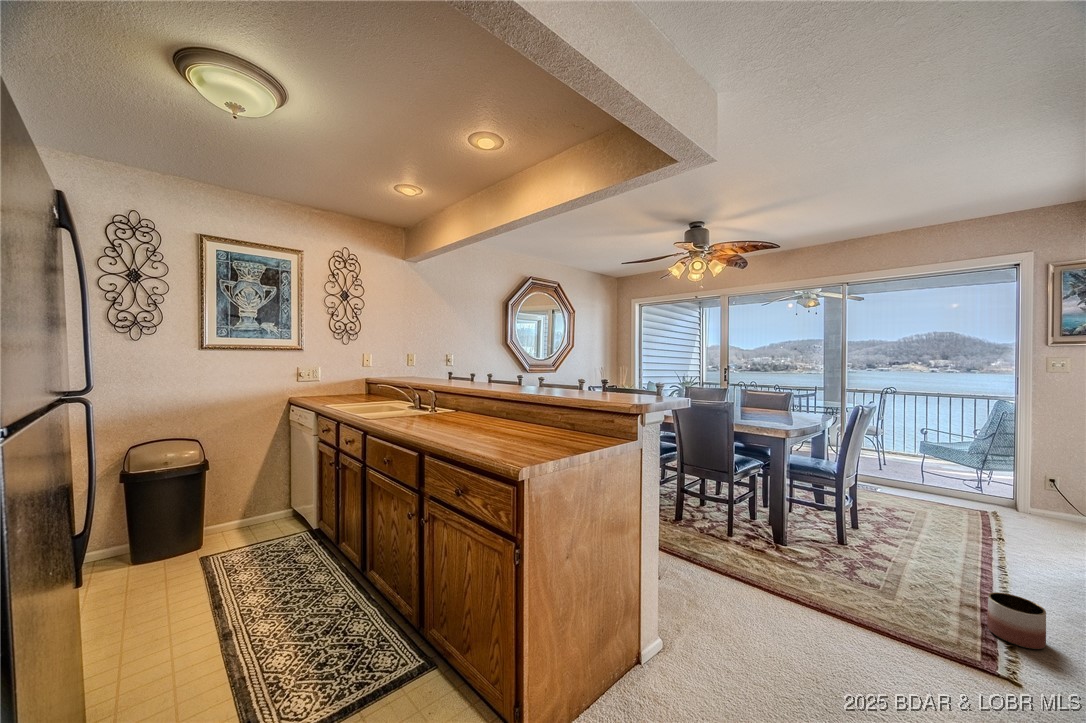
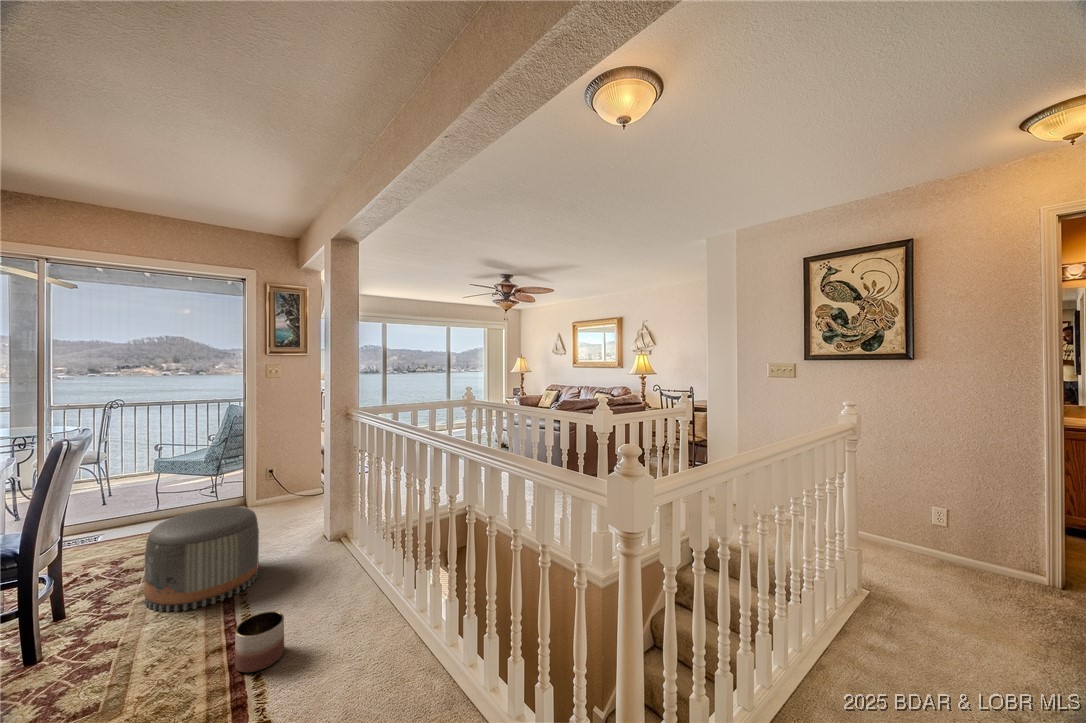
pouf: none [911,487,1024,578] -> present [144,507,259,612]

